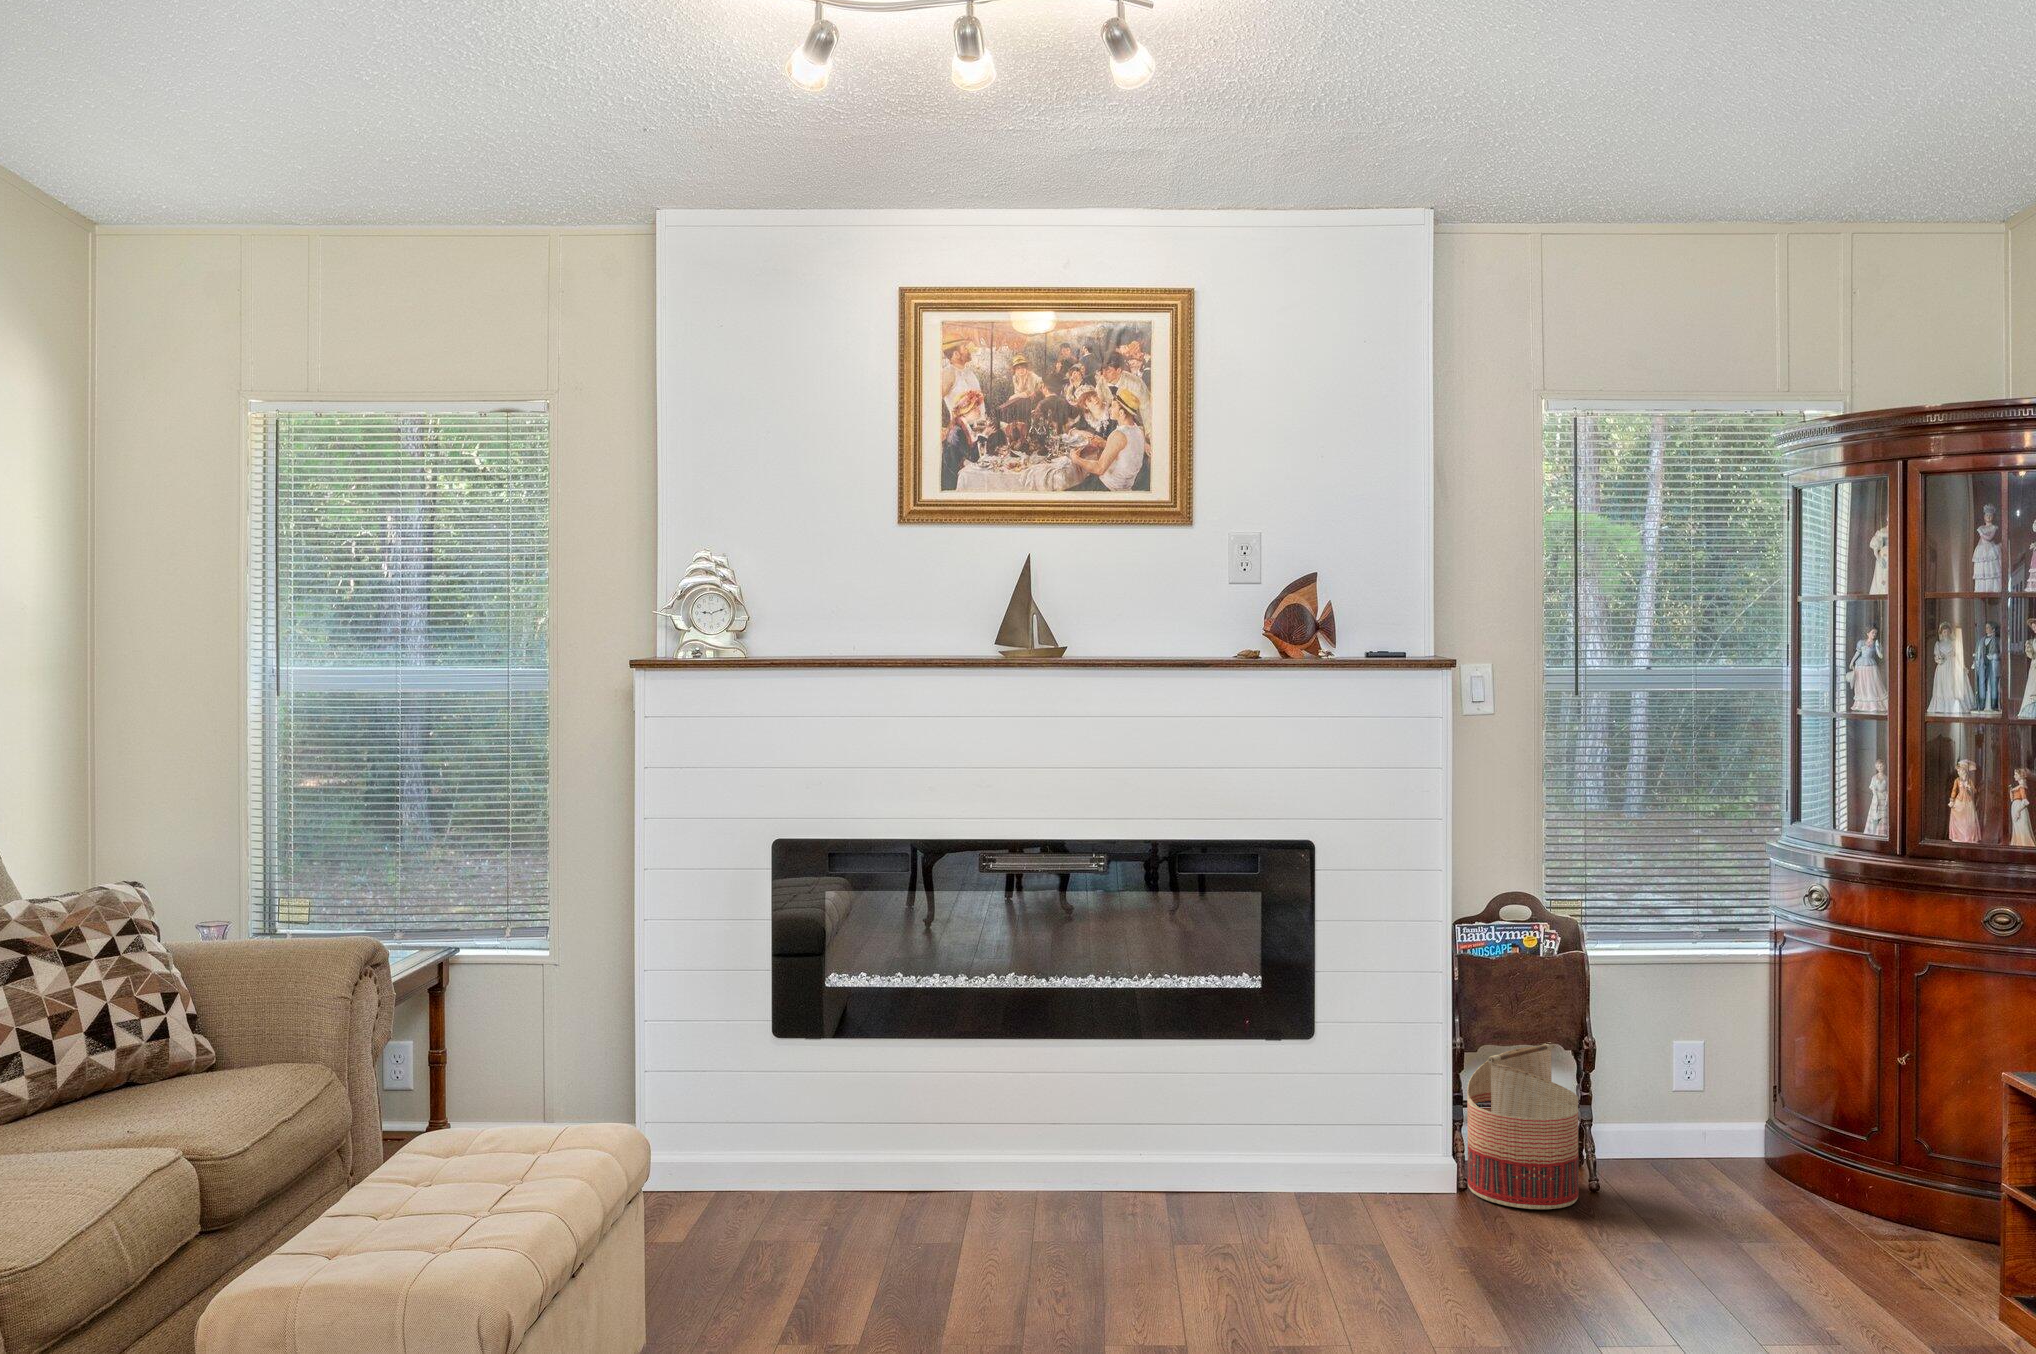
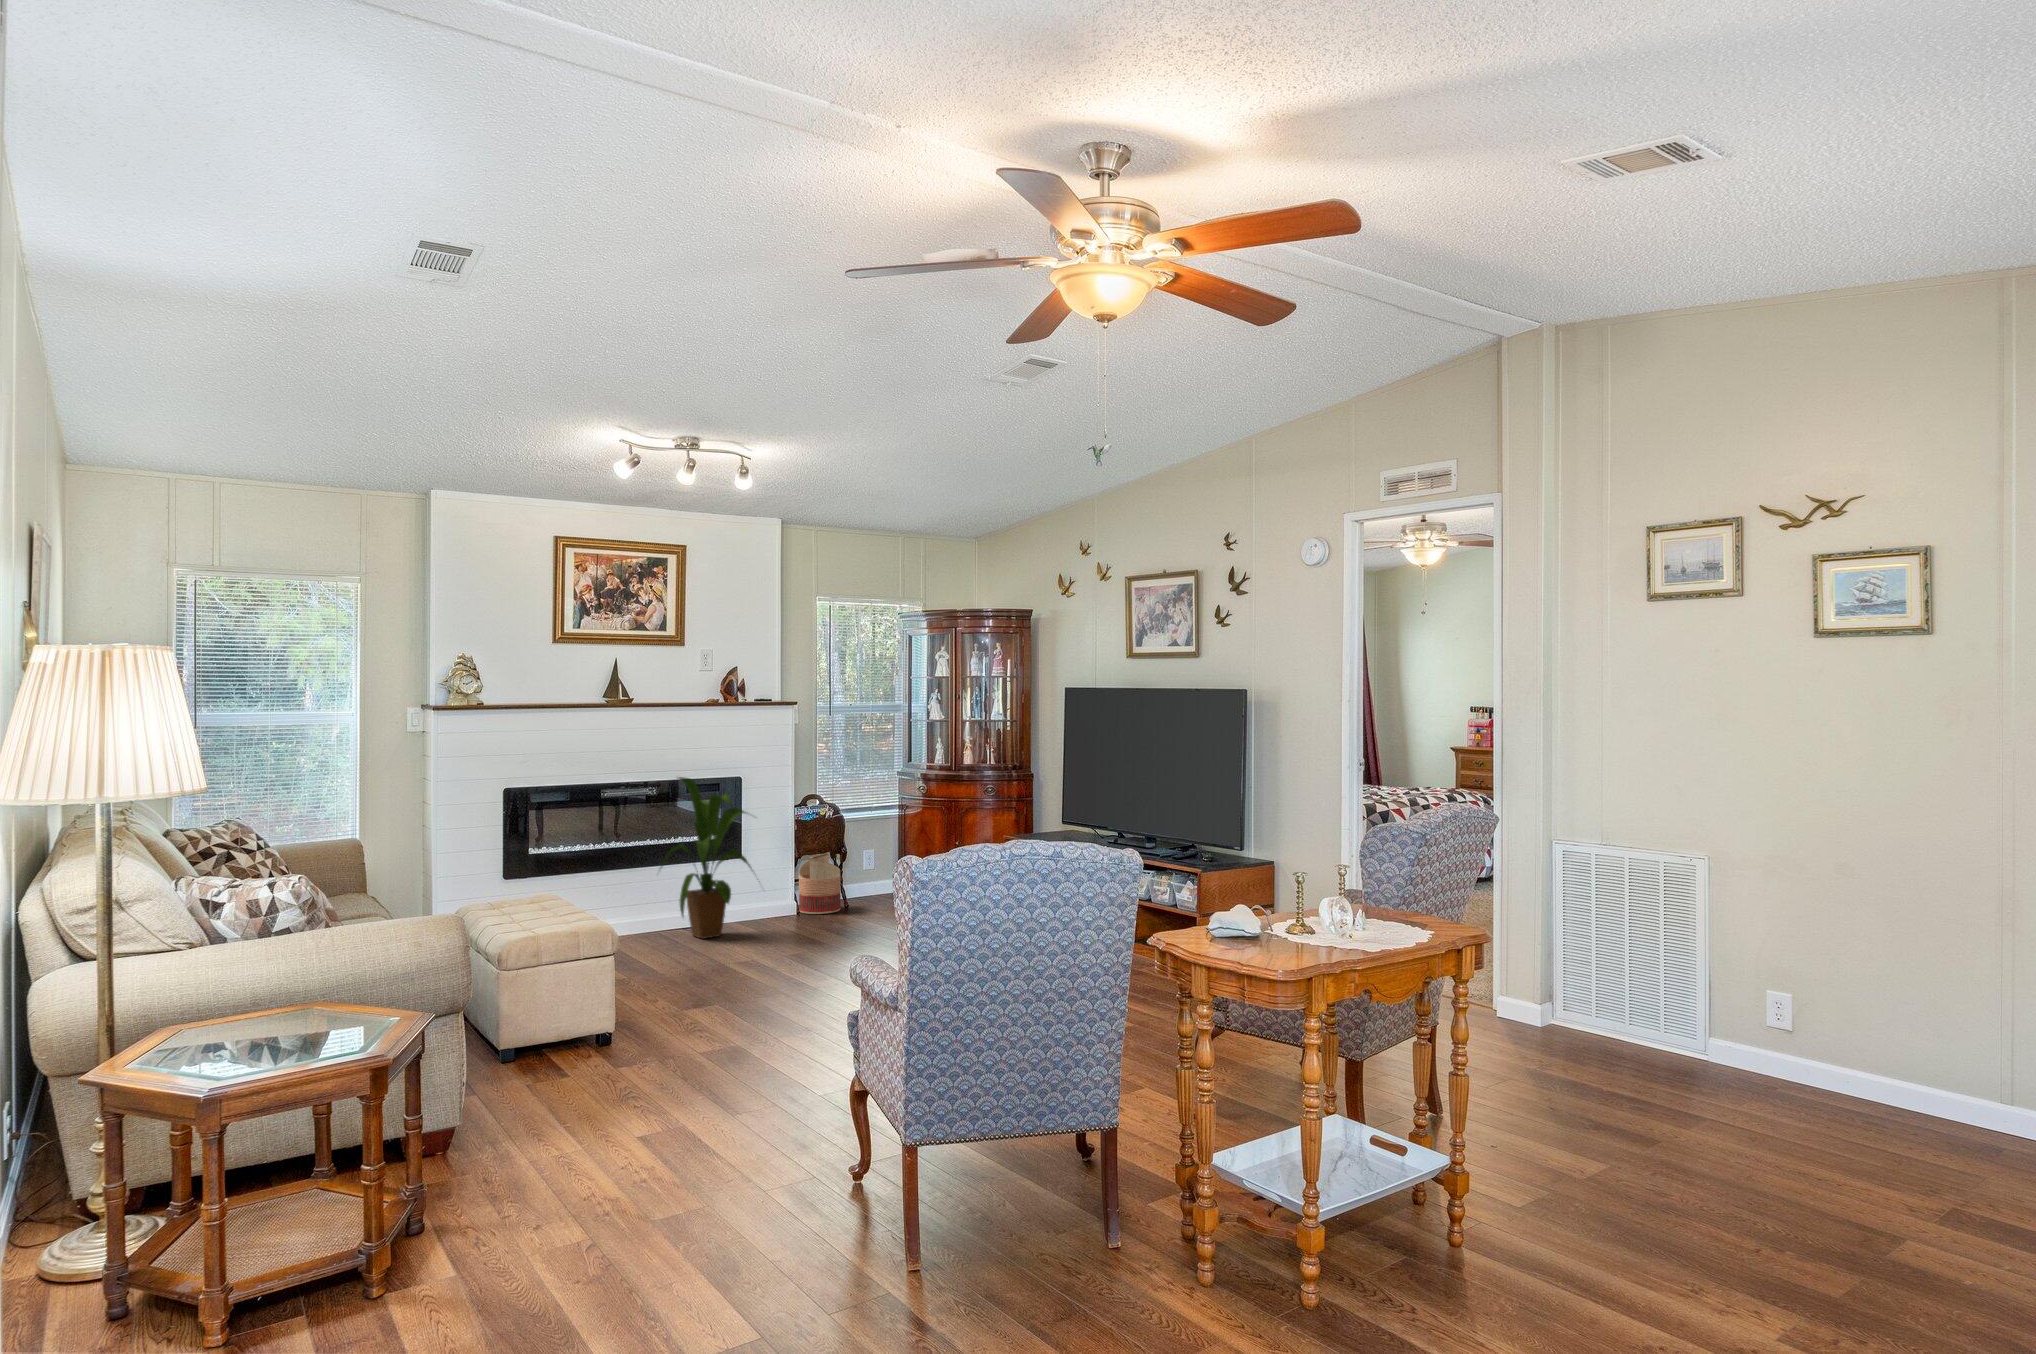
house plant: none [1088,835,1343,1254] -> present [662,777,752,939]

